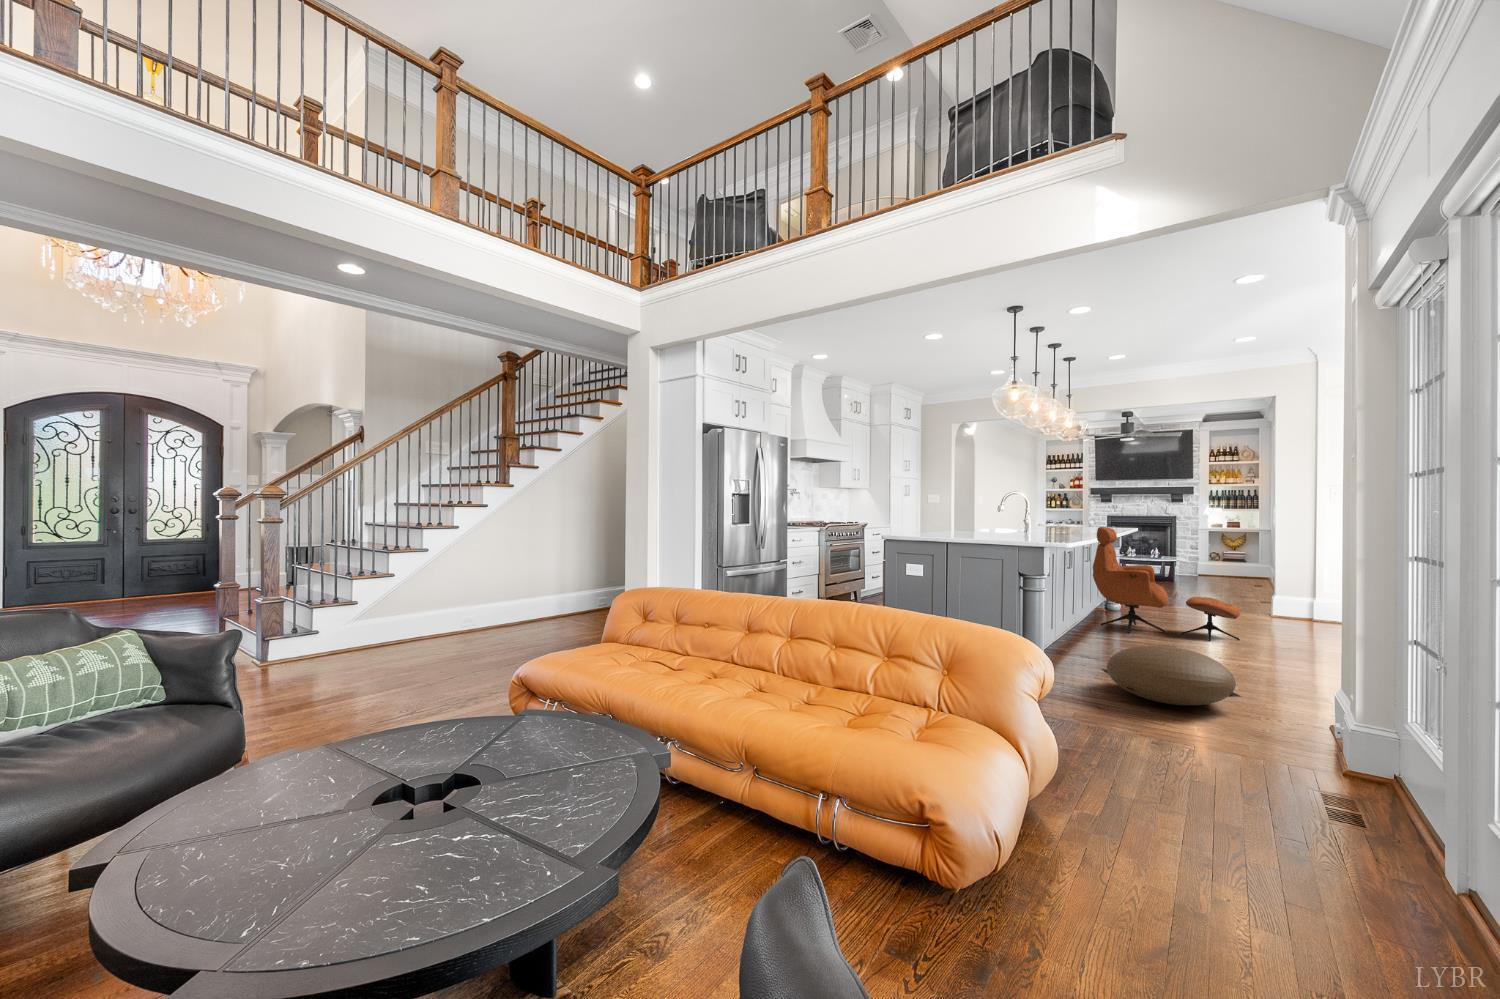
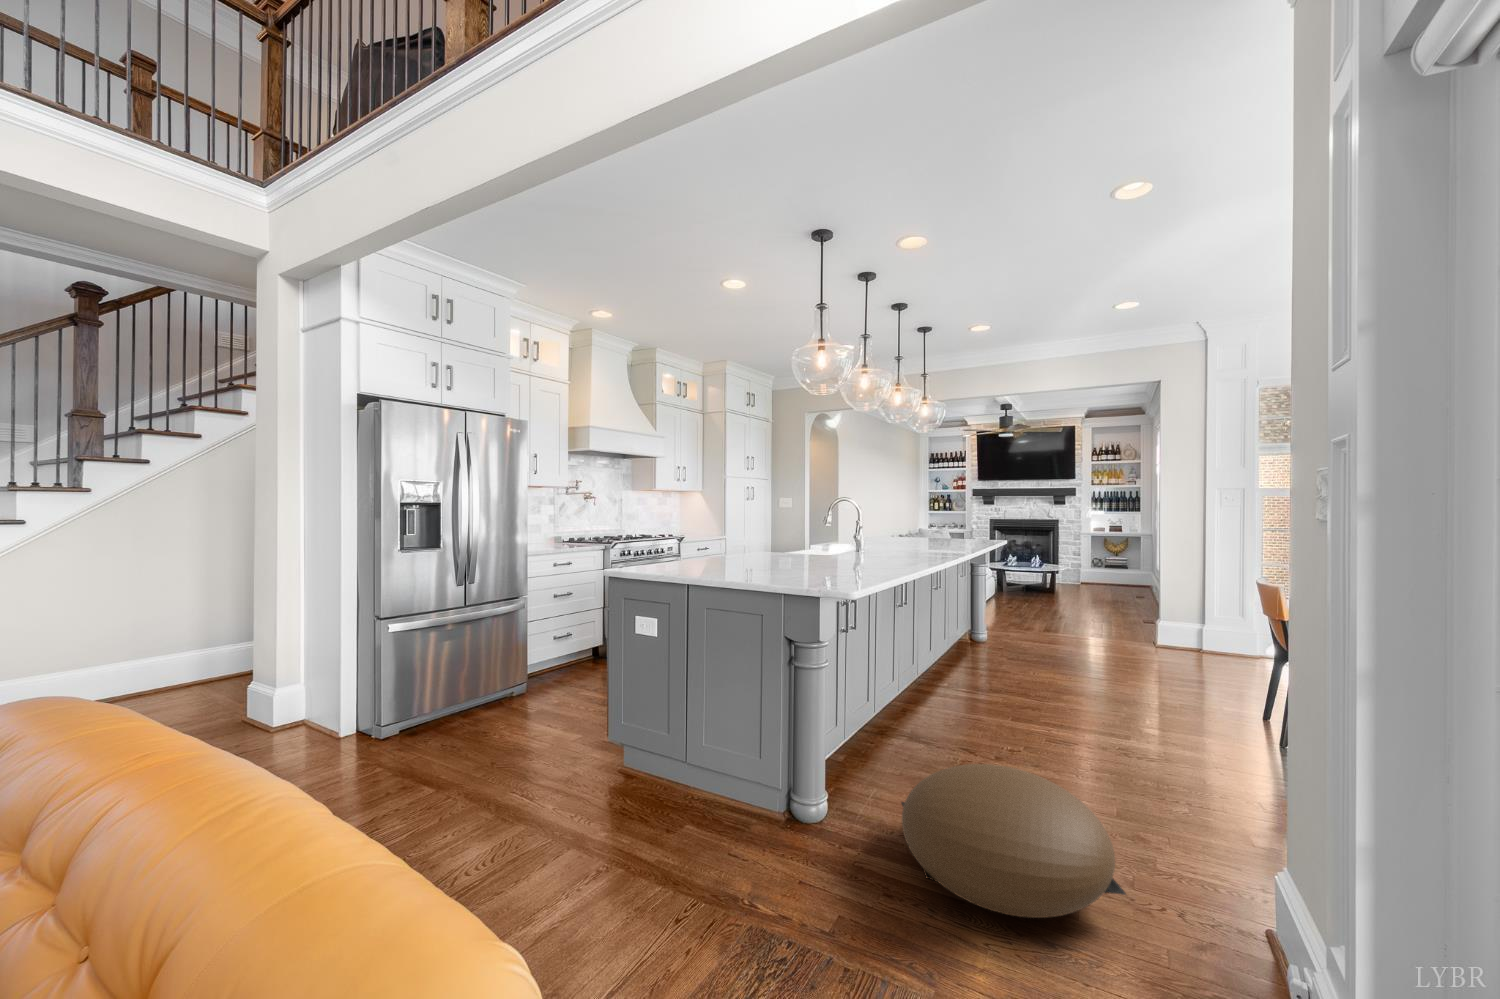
lounge chair: present [1093,527,1241,641] -> none [941,541,1123,701]

